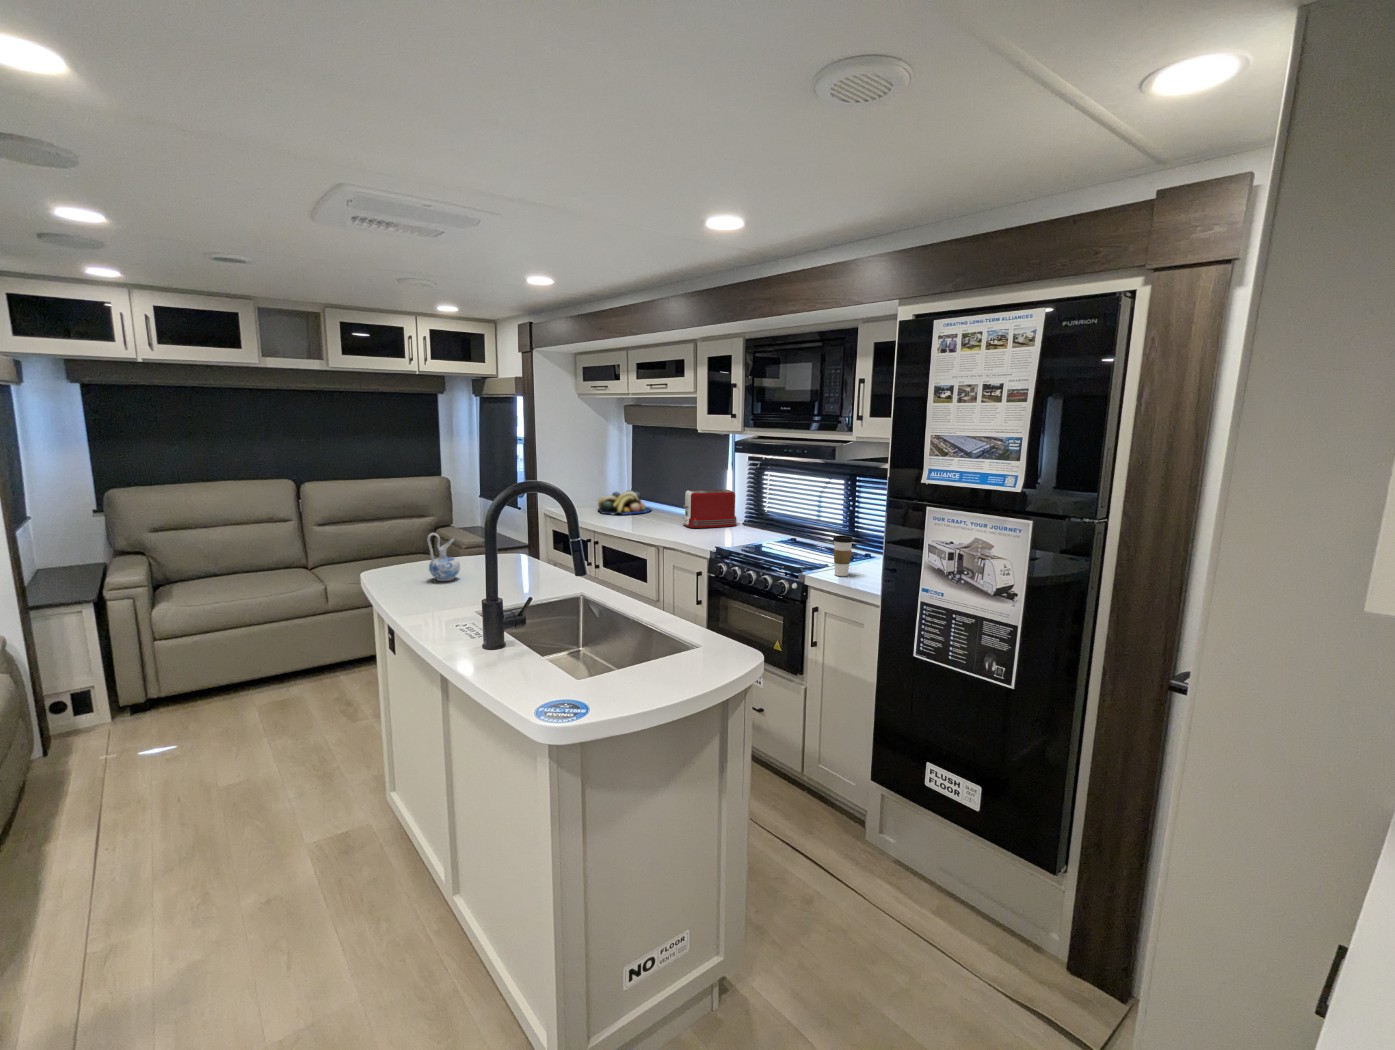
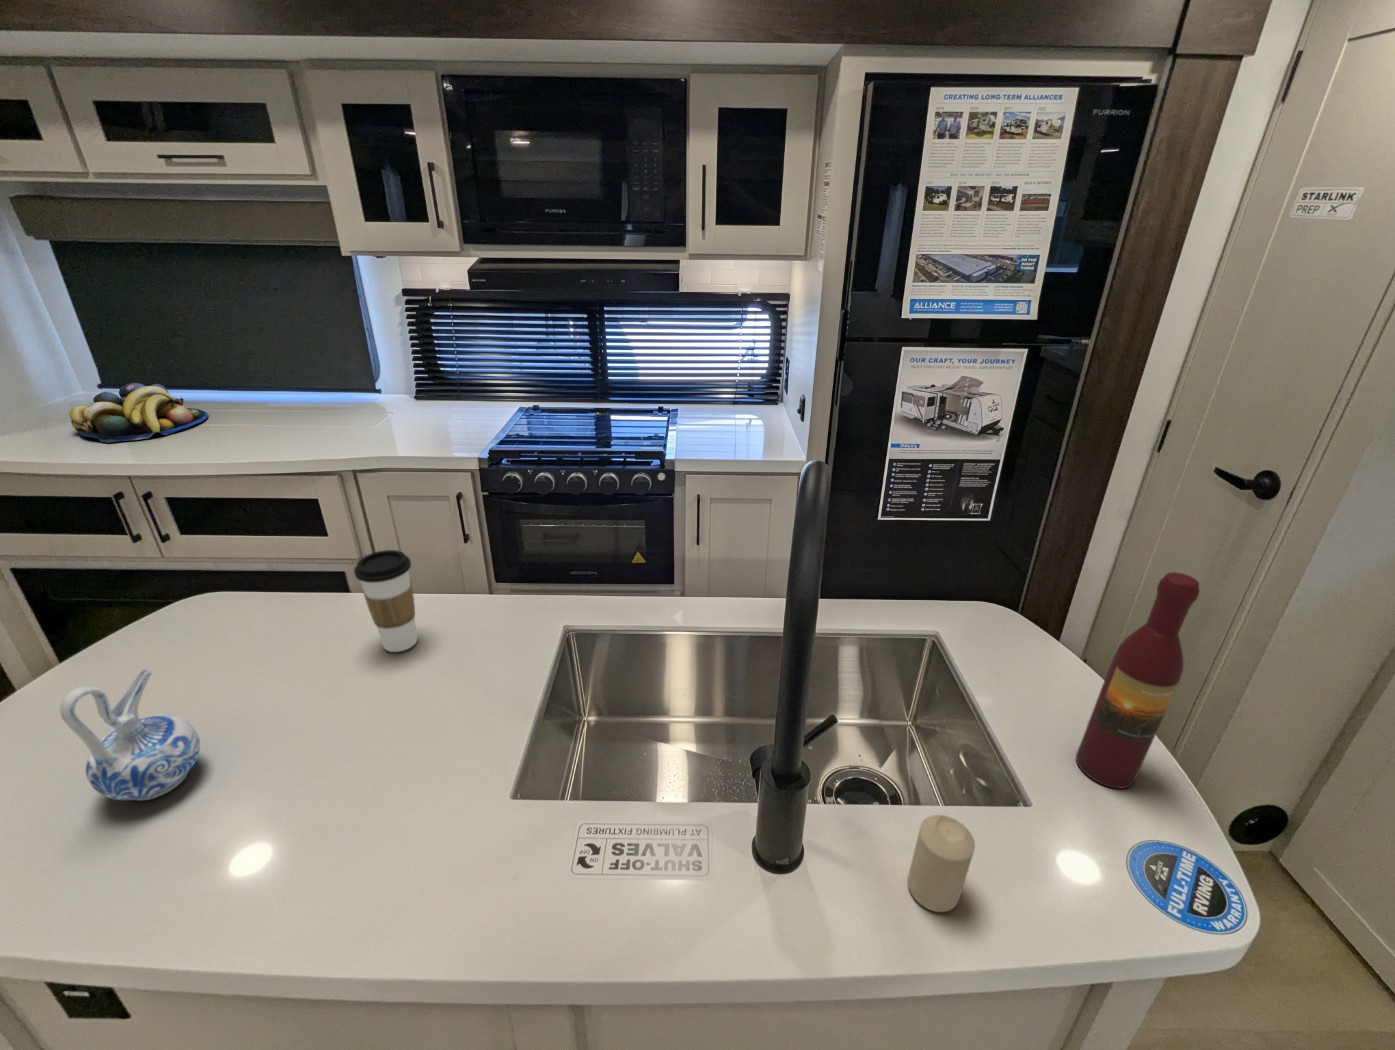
toaster: present [683,490,736,528] -> none [321,355,416,429]
coffee cup: present [833,535,853,576] -> present [354,550,417,652]
wine bottle: none [618,563,649,695] -> present [1076,572,1200,788]
candle: none [500,628,524,671] -> present [908,815,975,912]

